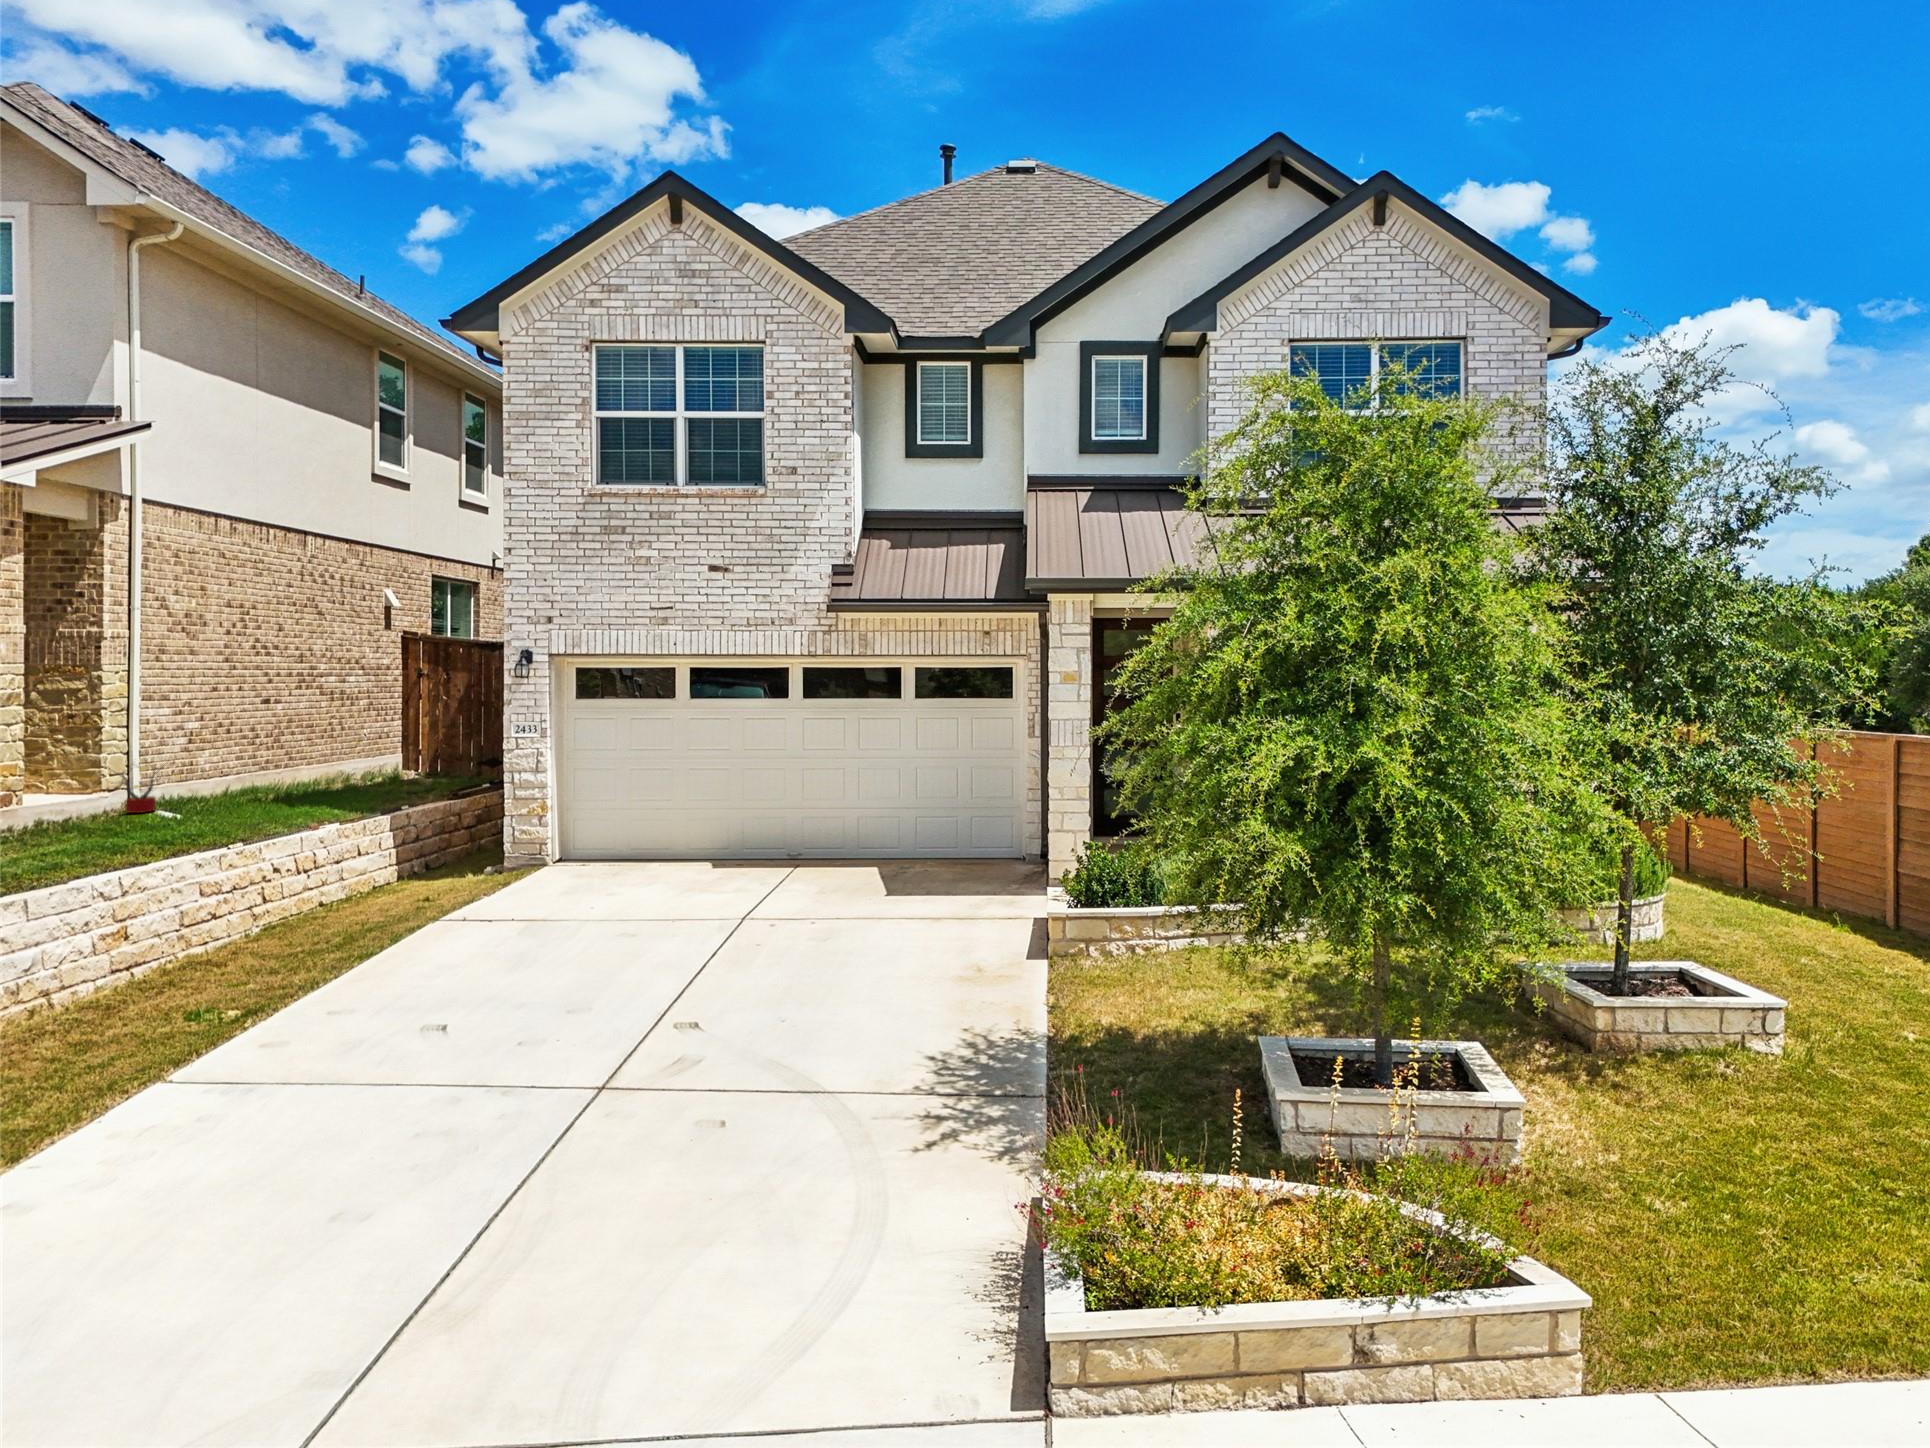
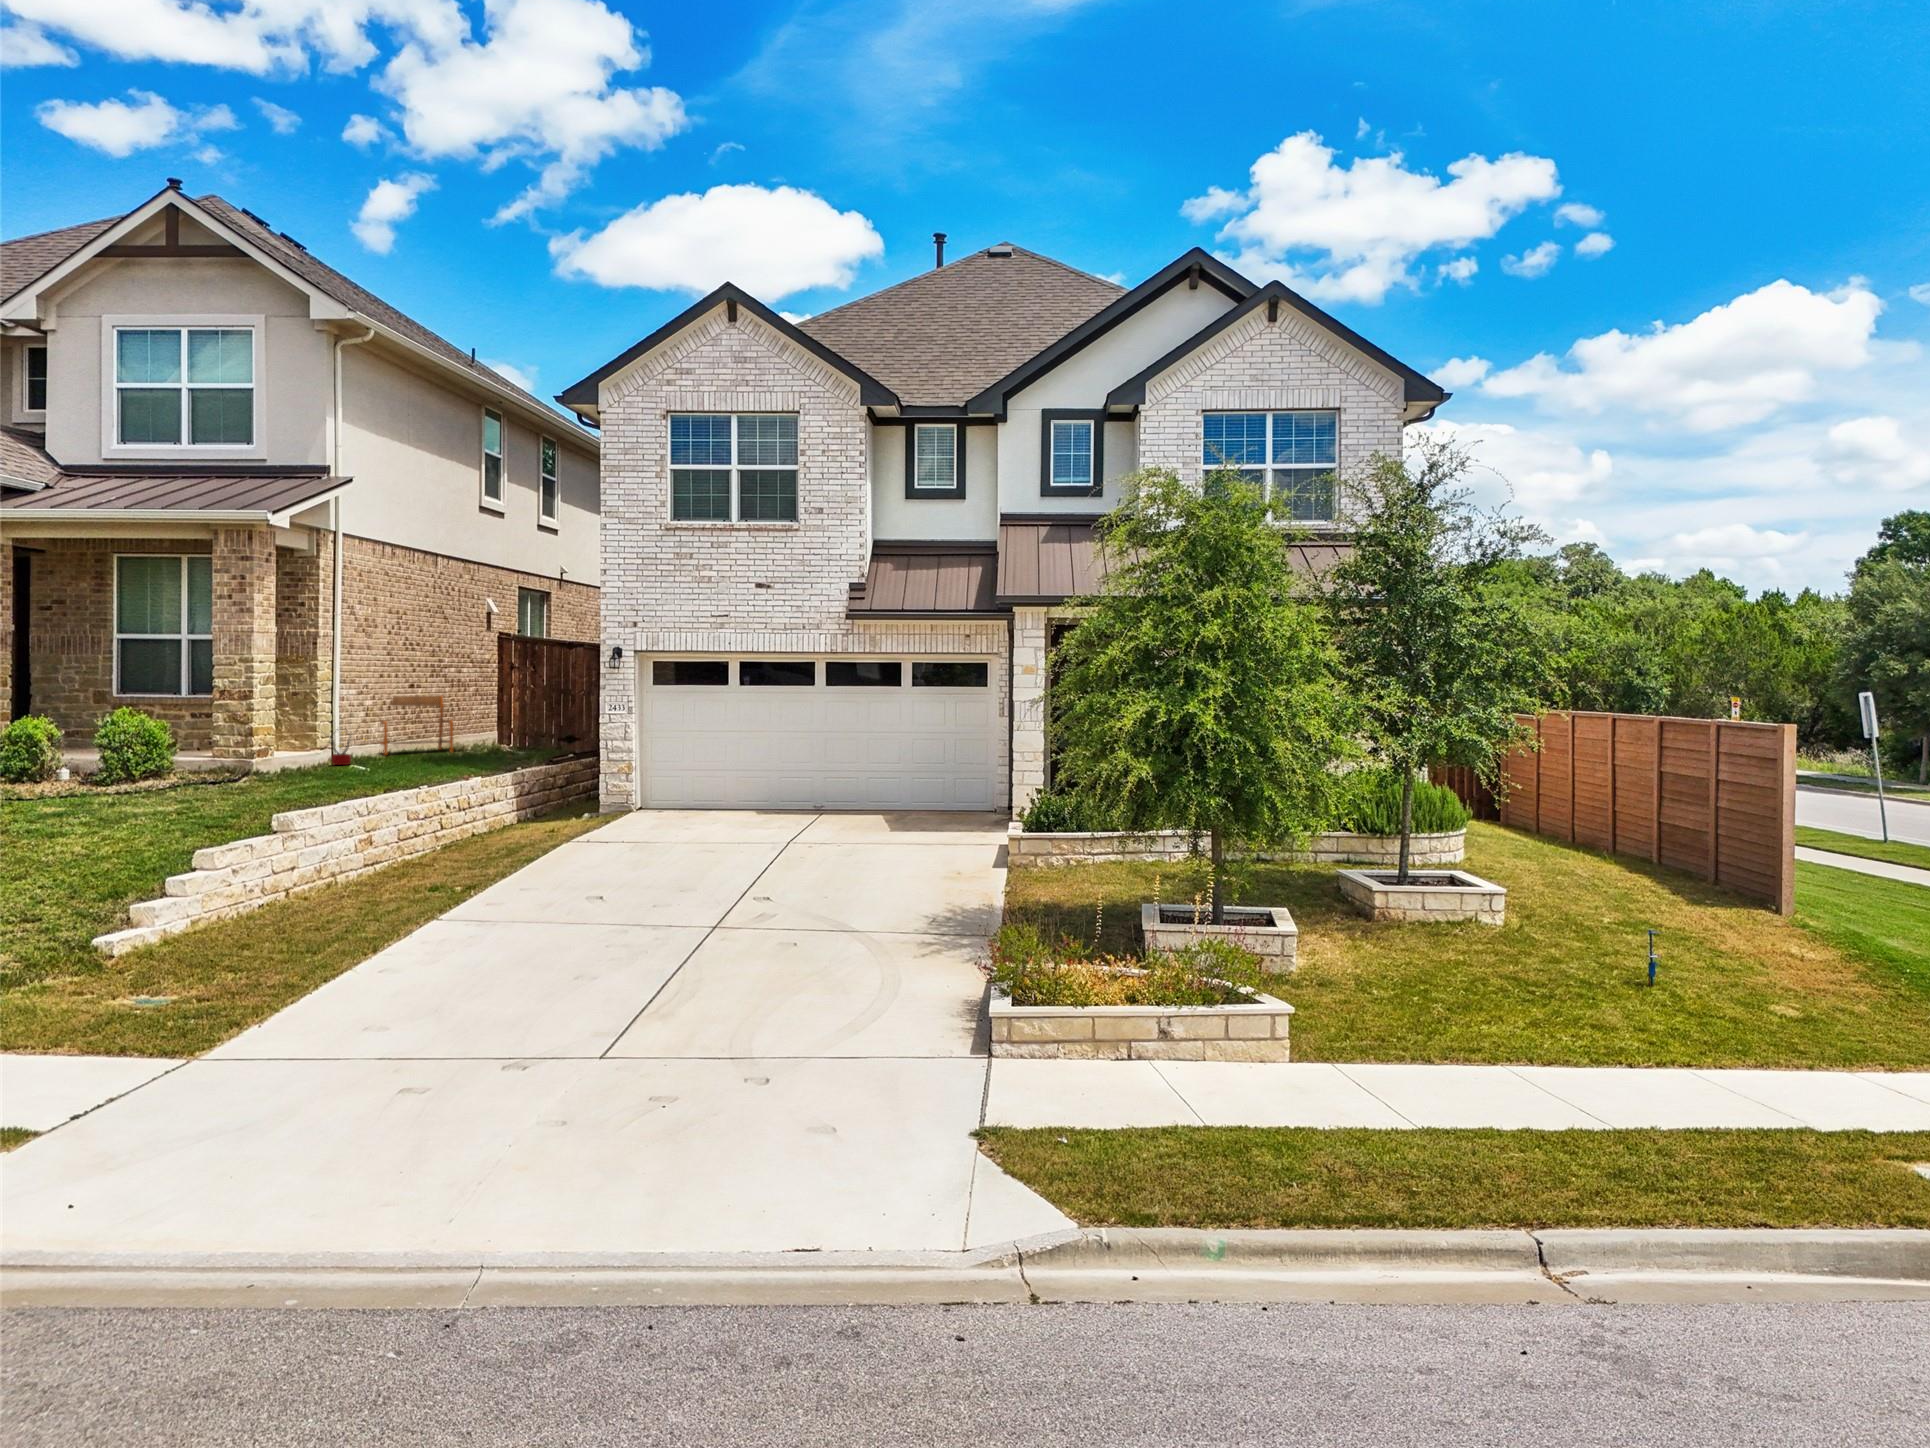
bench: none [215,712,321,793] -> present [380,696,453,755]

